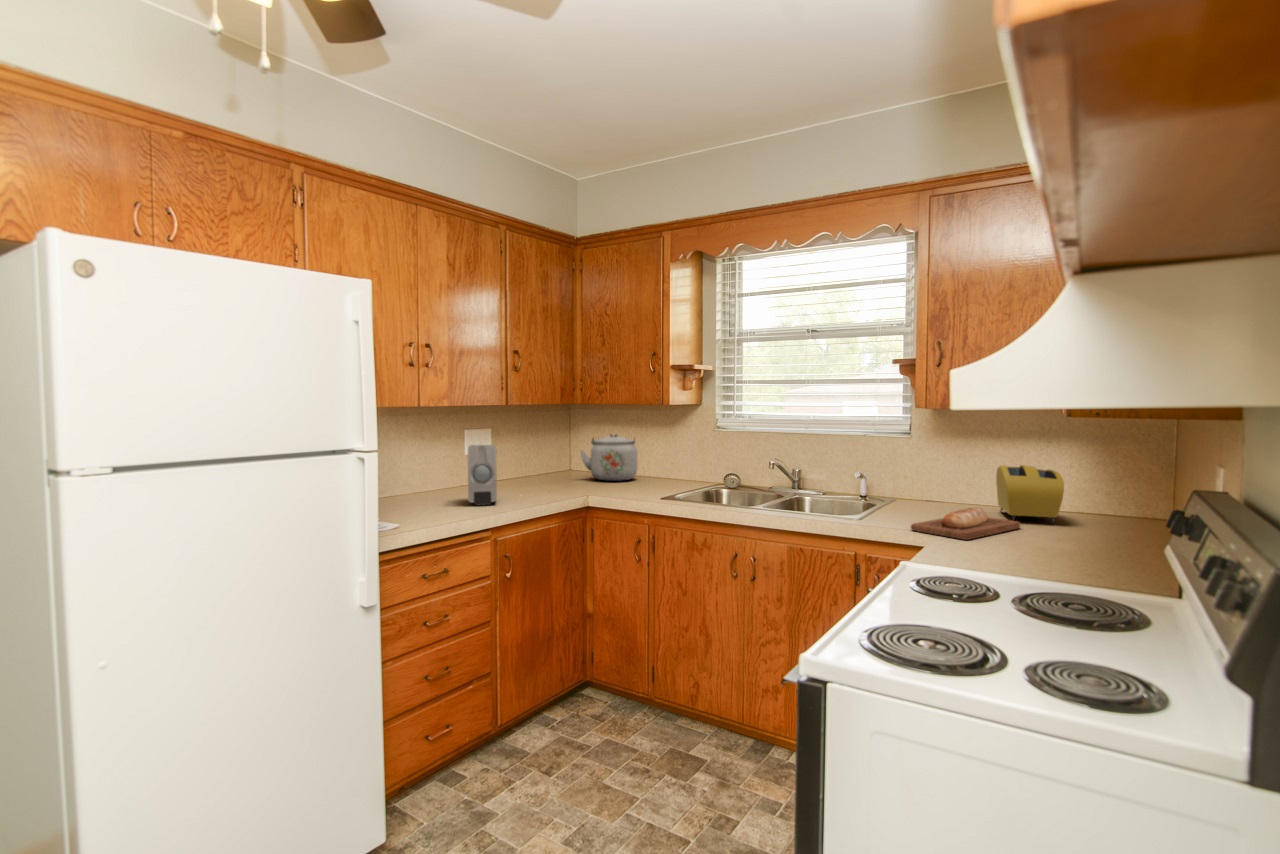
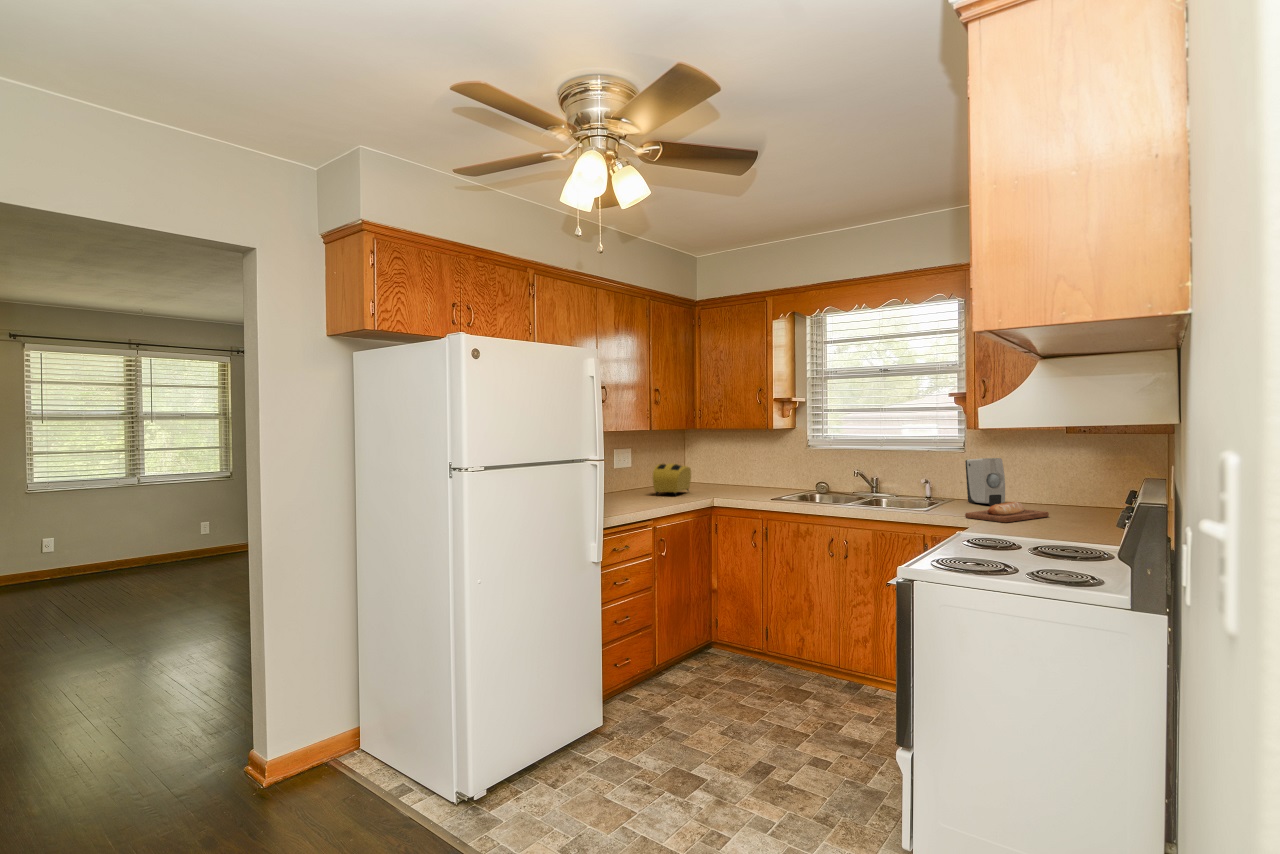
kettle: present [580,434,637,481] -> none [698,452,743,489]
soap dispenser: present [468,445,497,506] -> present [965,458,1005,506]
toaster: present [996,465,1064,523] -> present [652,463,691,495]

